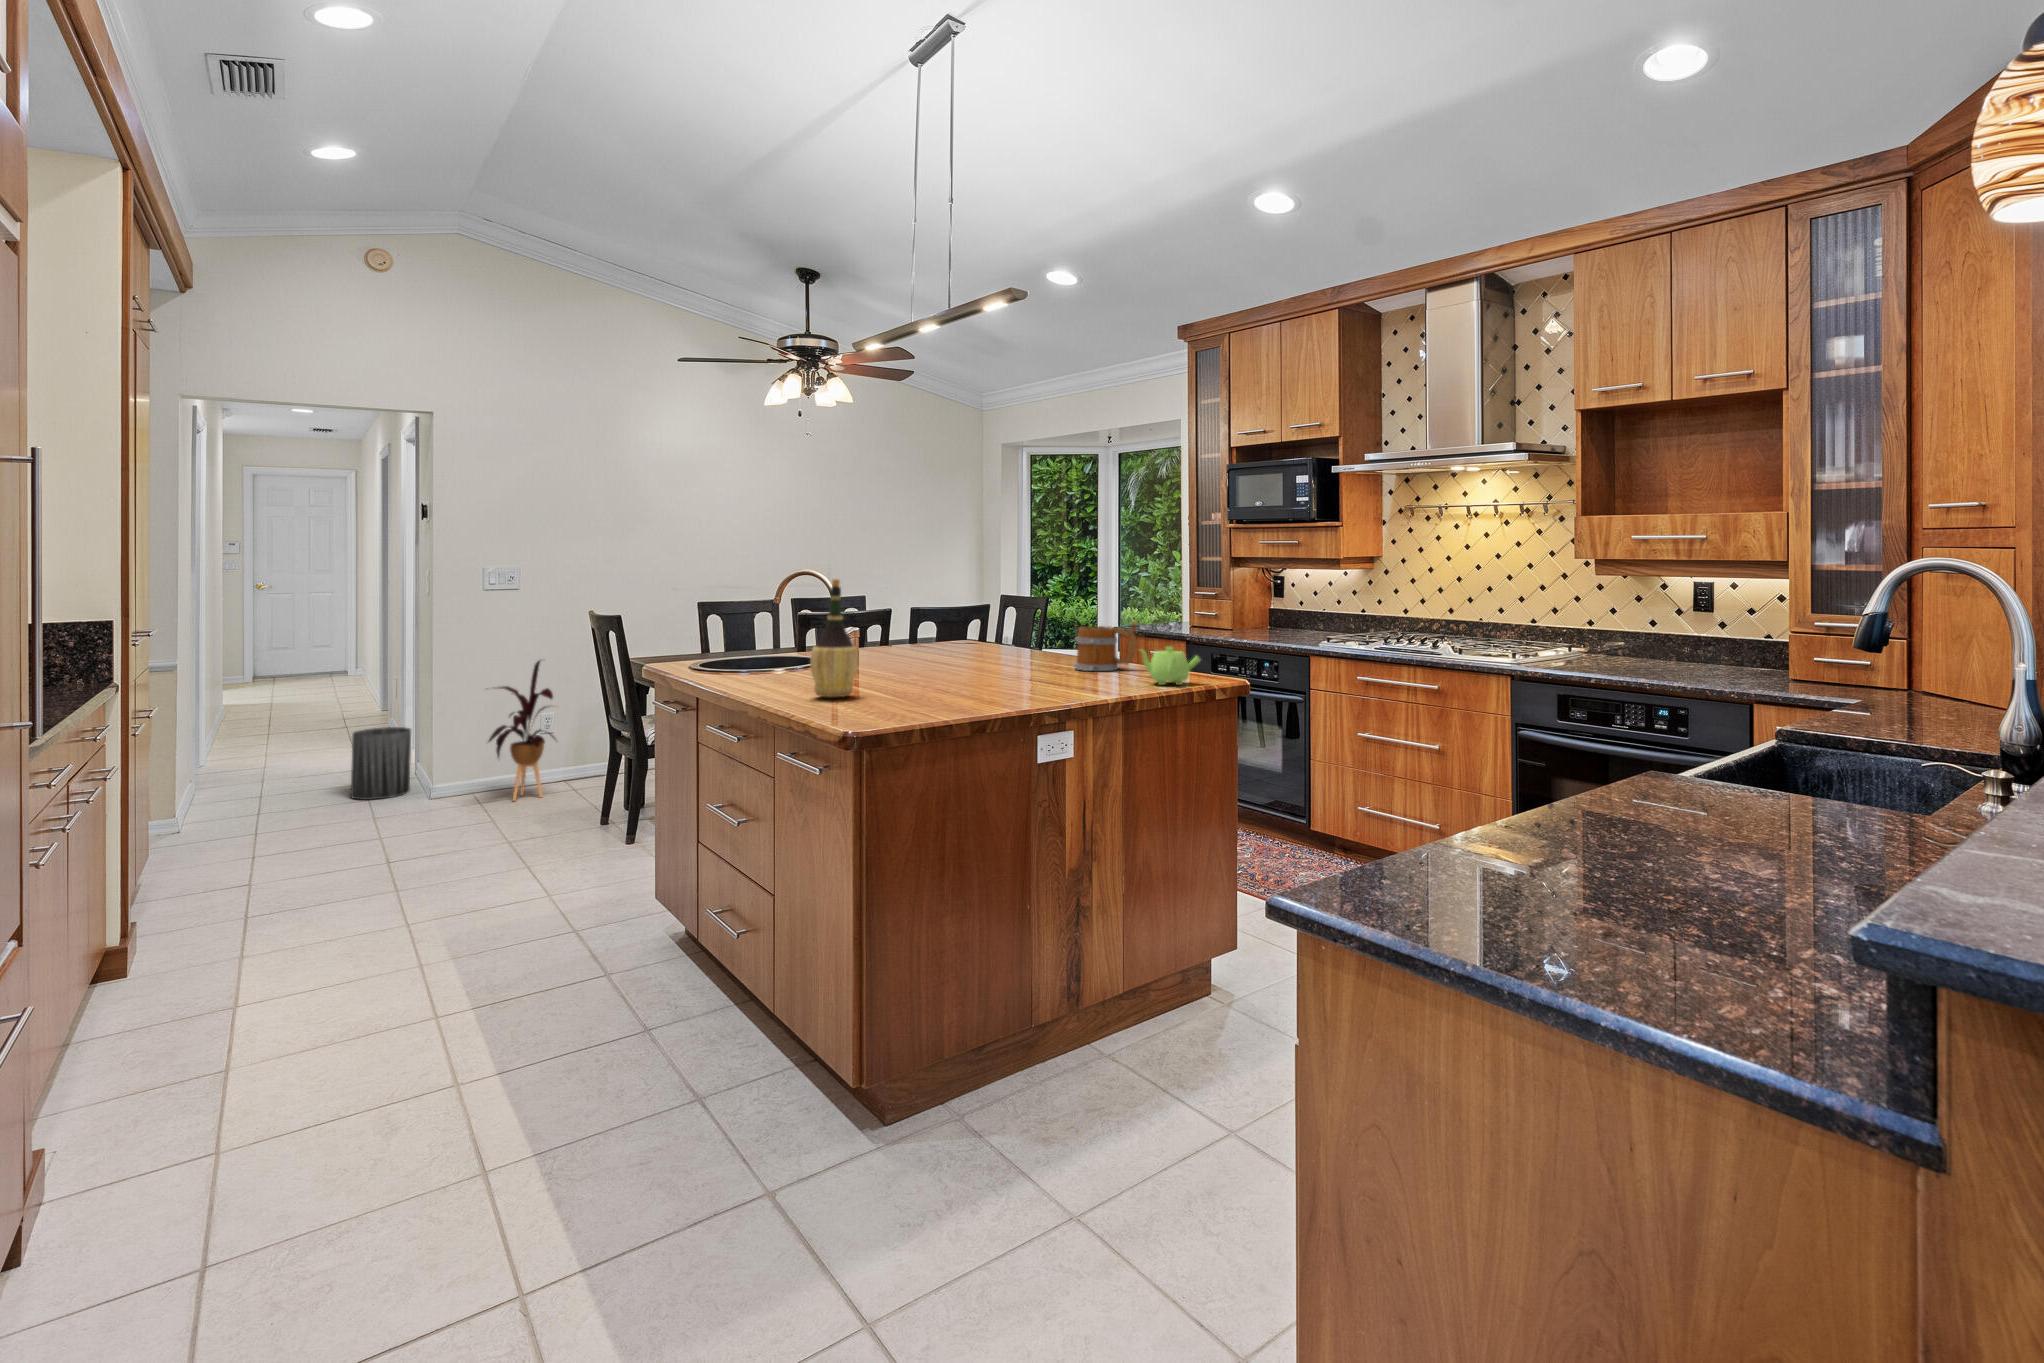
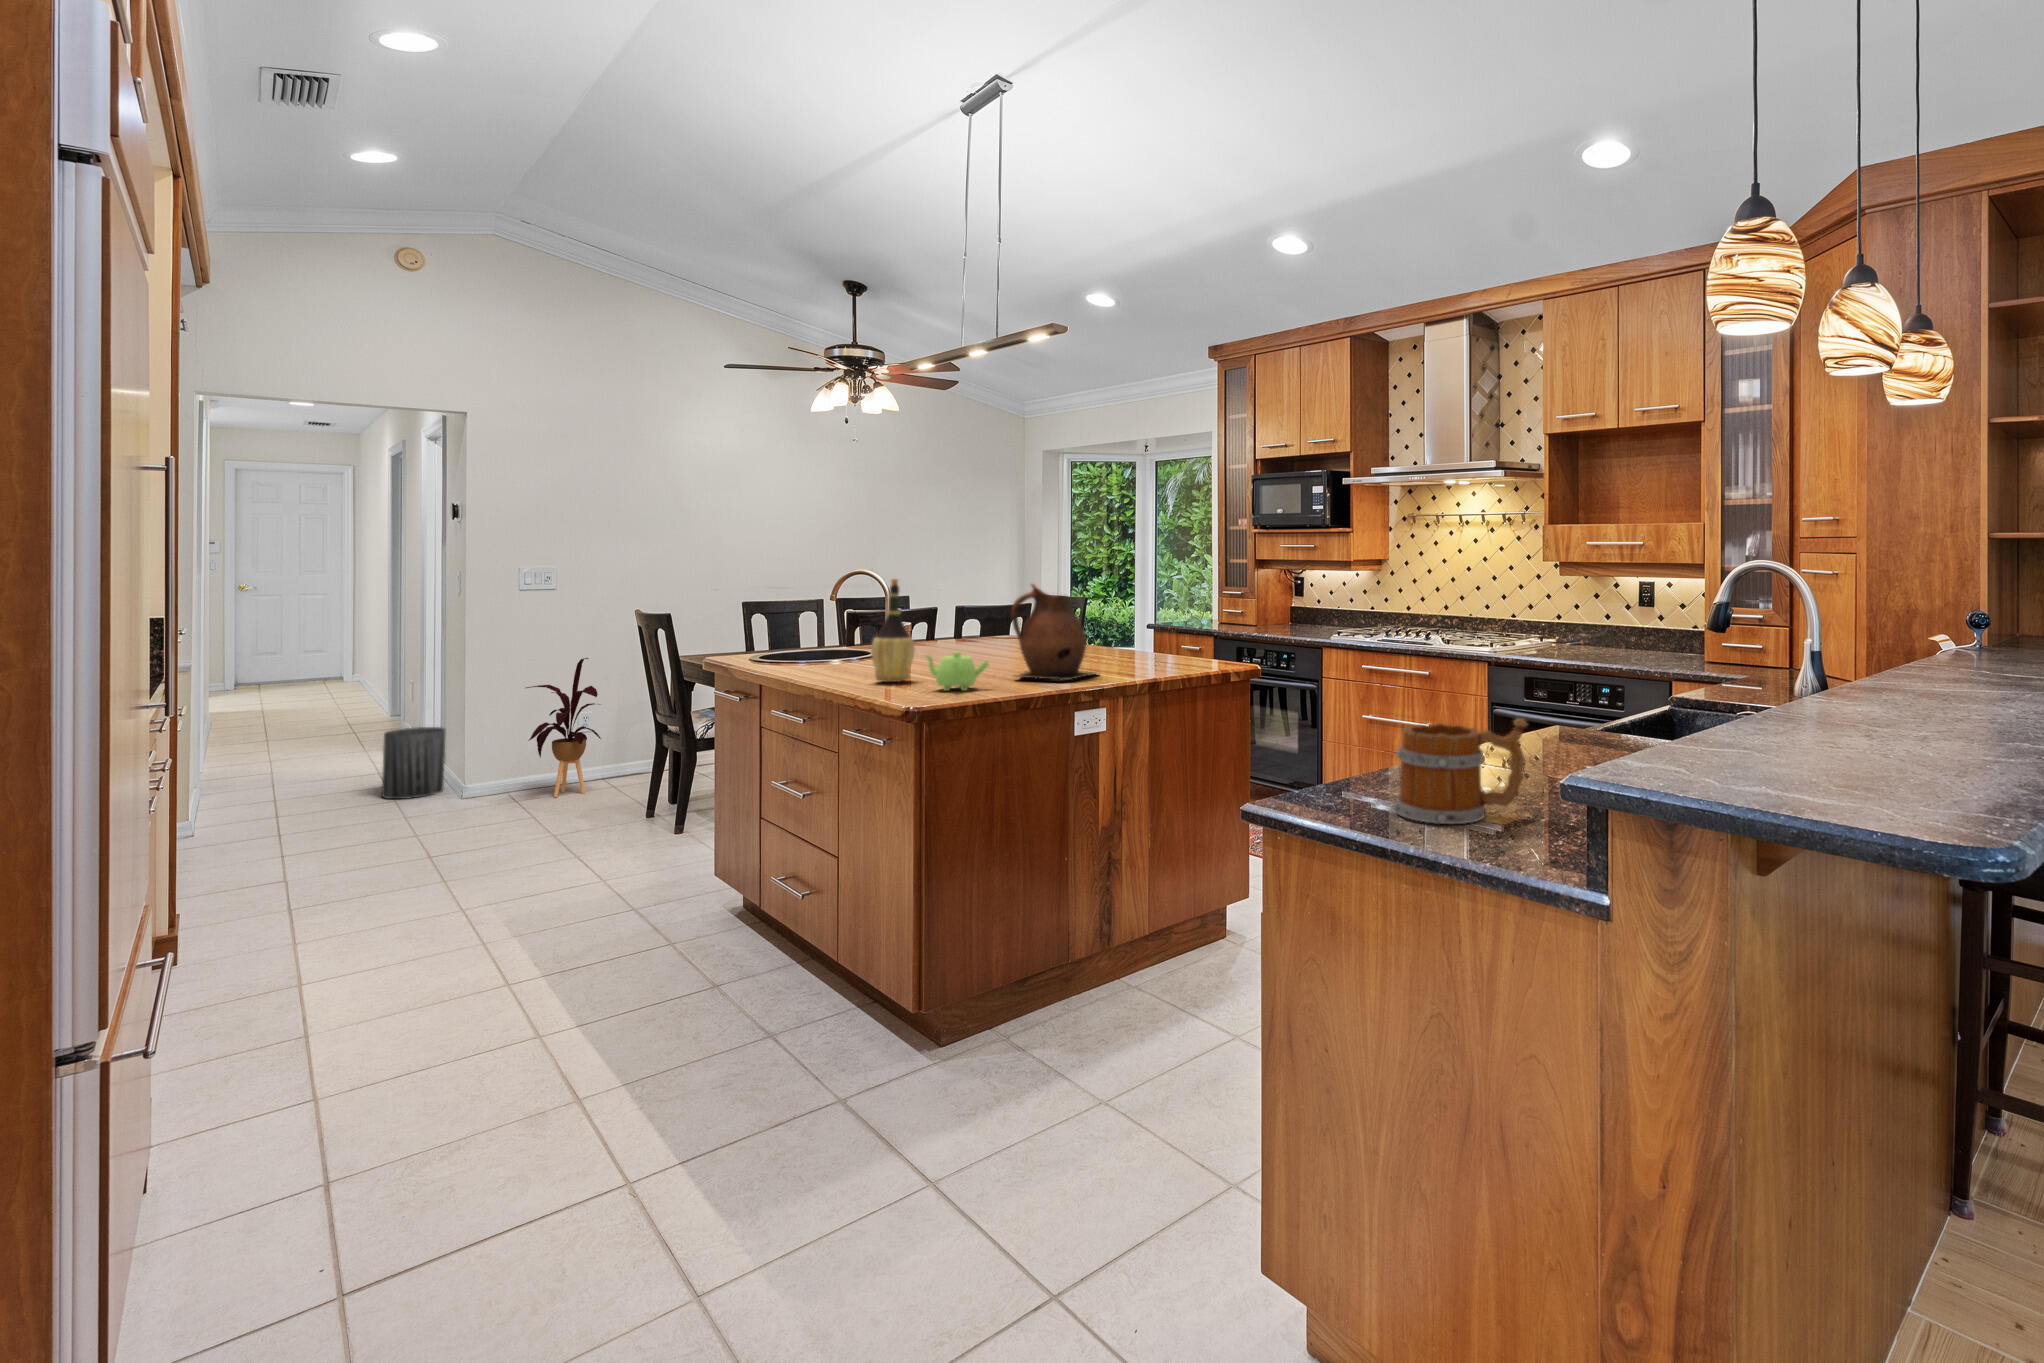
ceramic pitcher: none [967,585,1069,700] -> present [1011,584,1096,681]
mug: present [1073,622,1138,671] -> present [1393,718,1527,824]
teapot: present [1140,647,1200,685] -> present [926,652,989,691]

